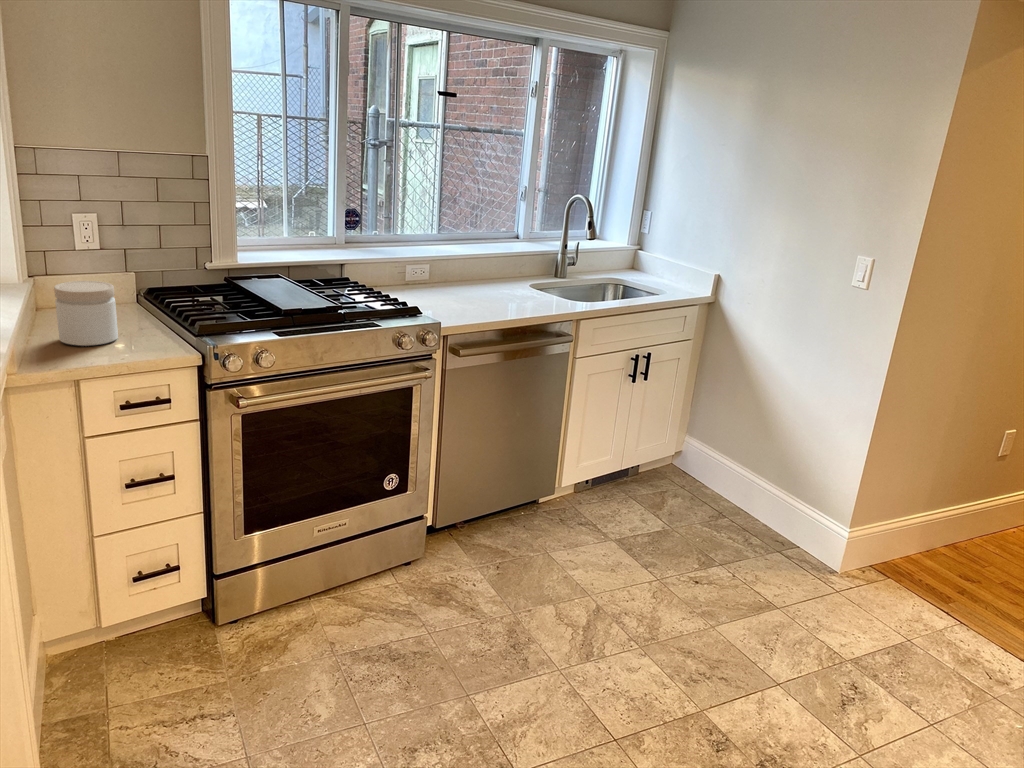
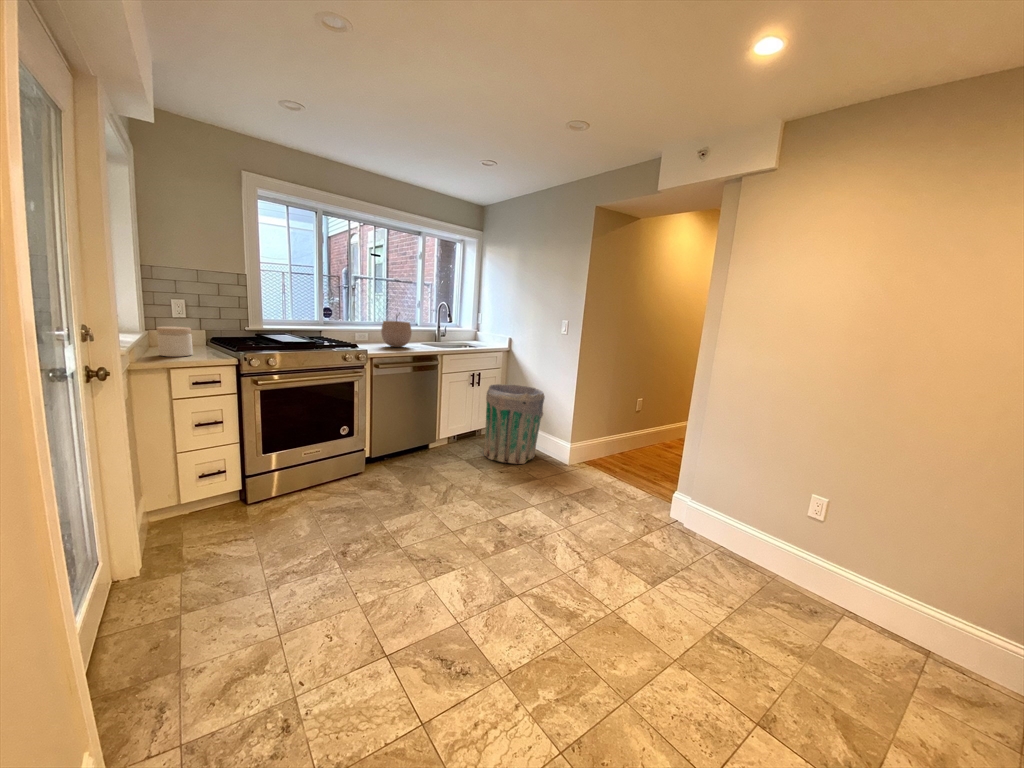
plant pot: none [457,222,519,300] -> present [381,316,412,347]
trash can: none [652,383,799,562] -> present [484,384,545,464]

